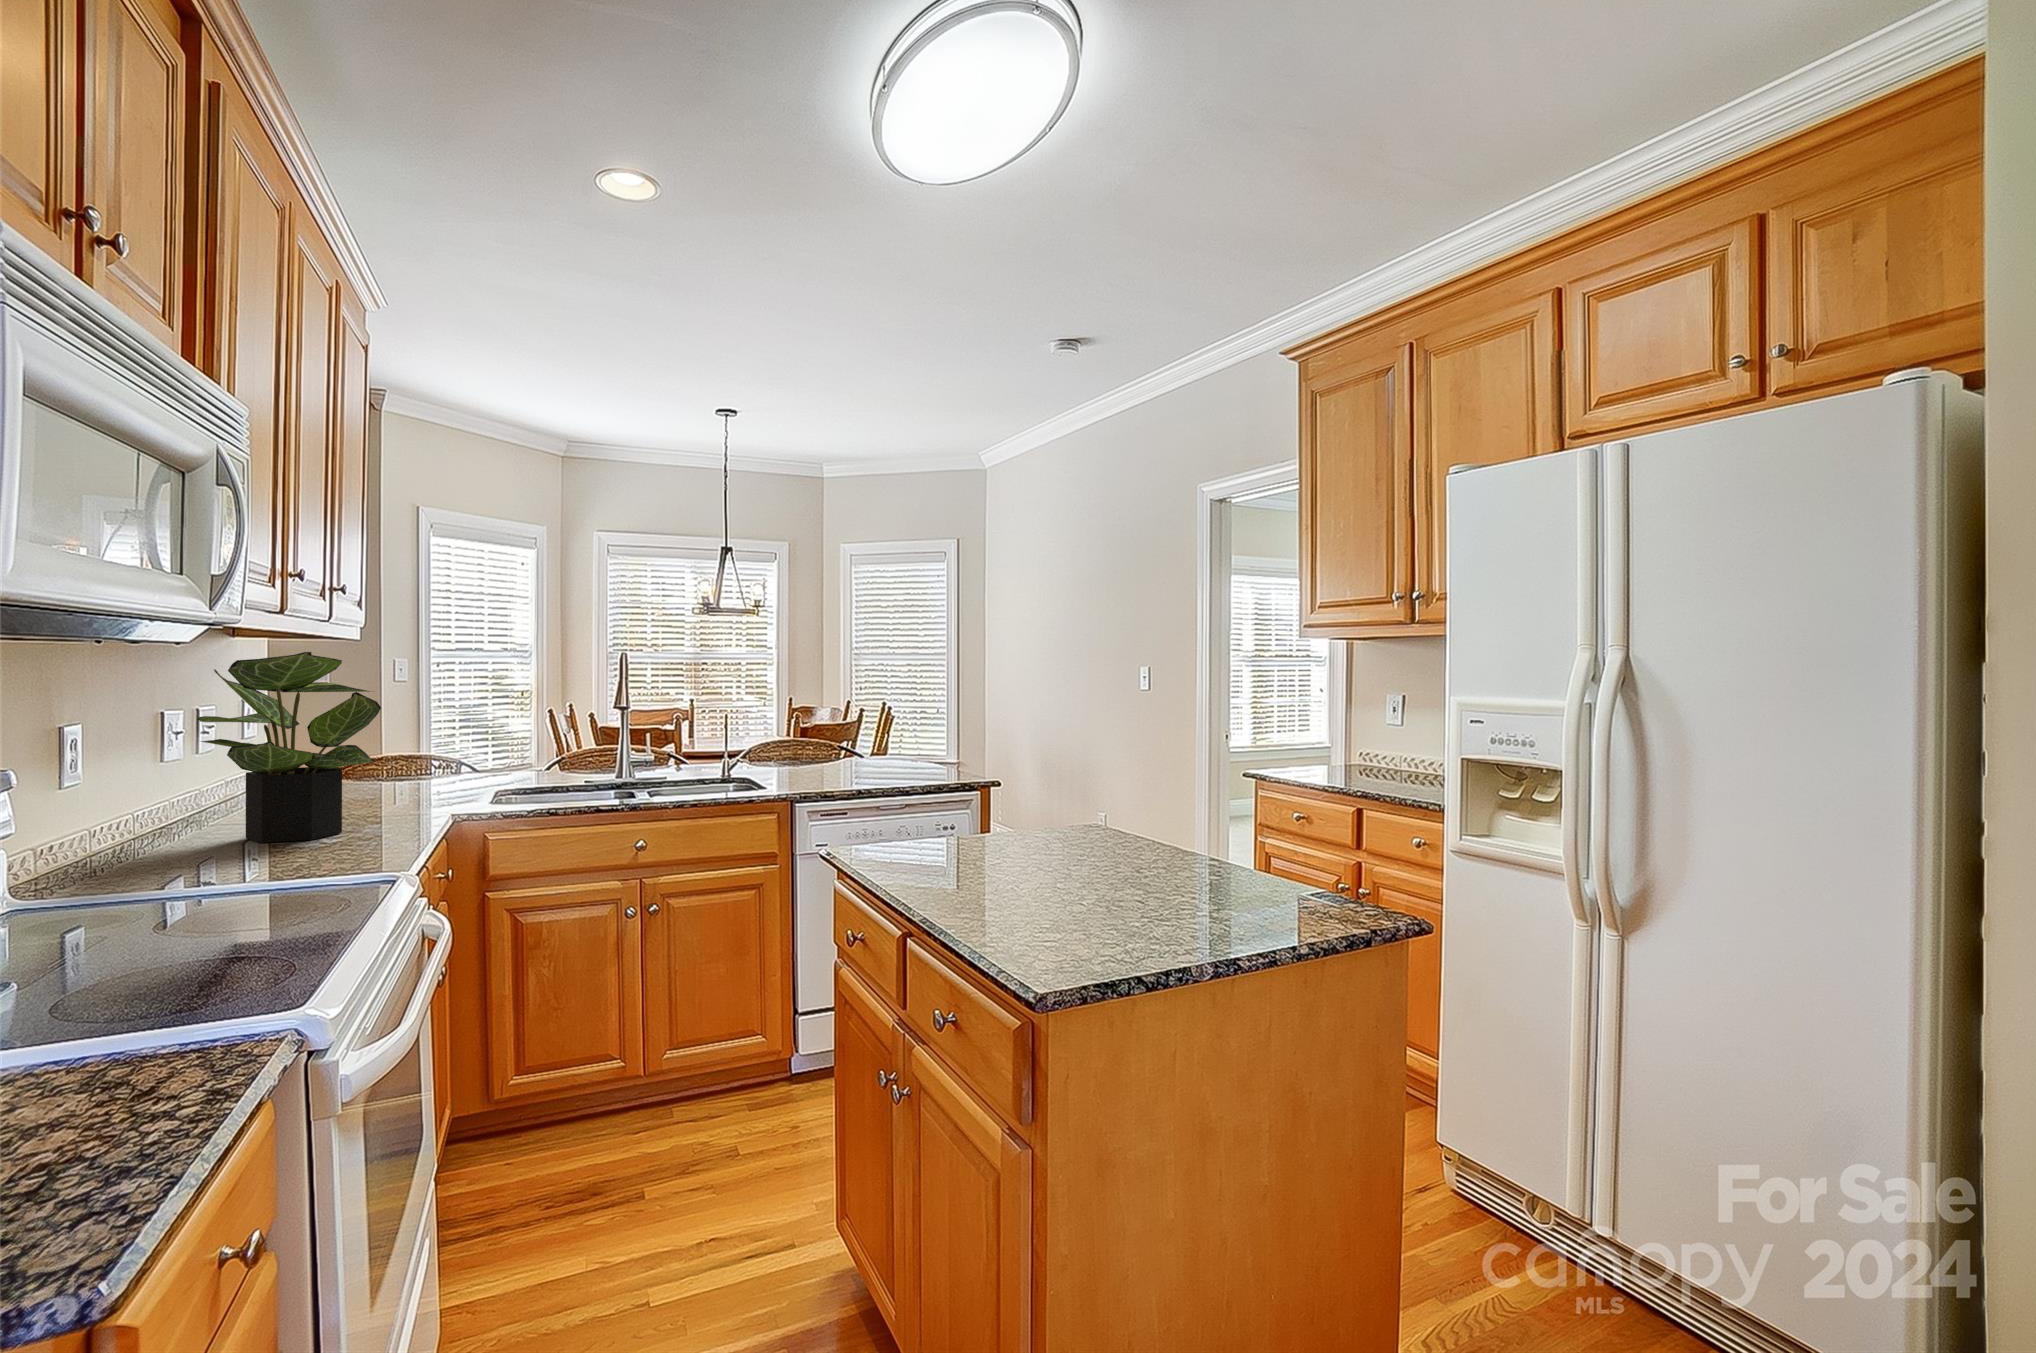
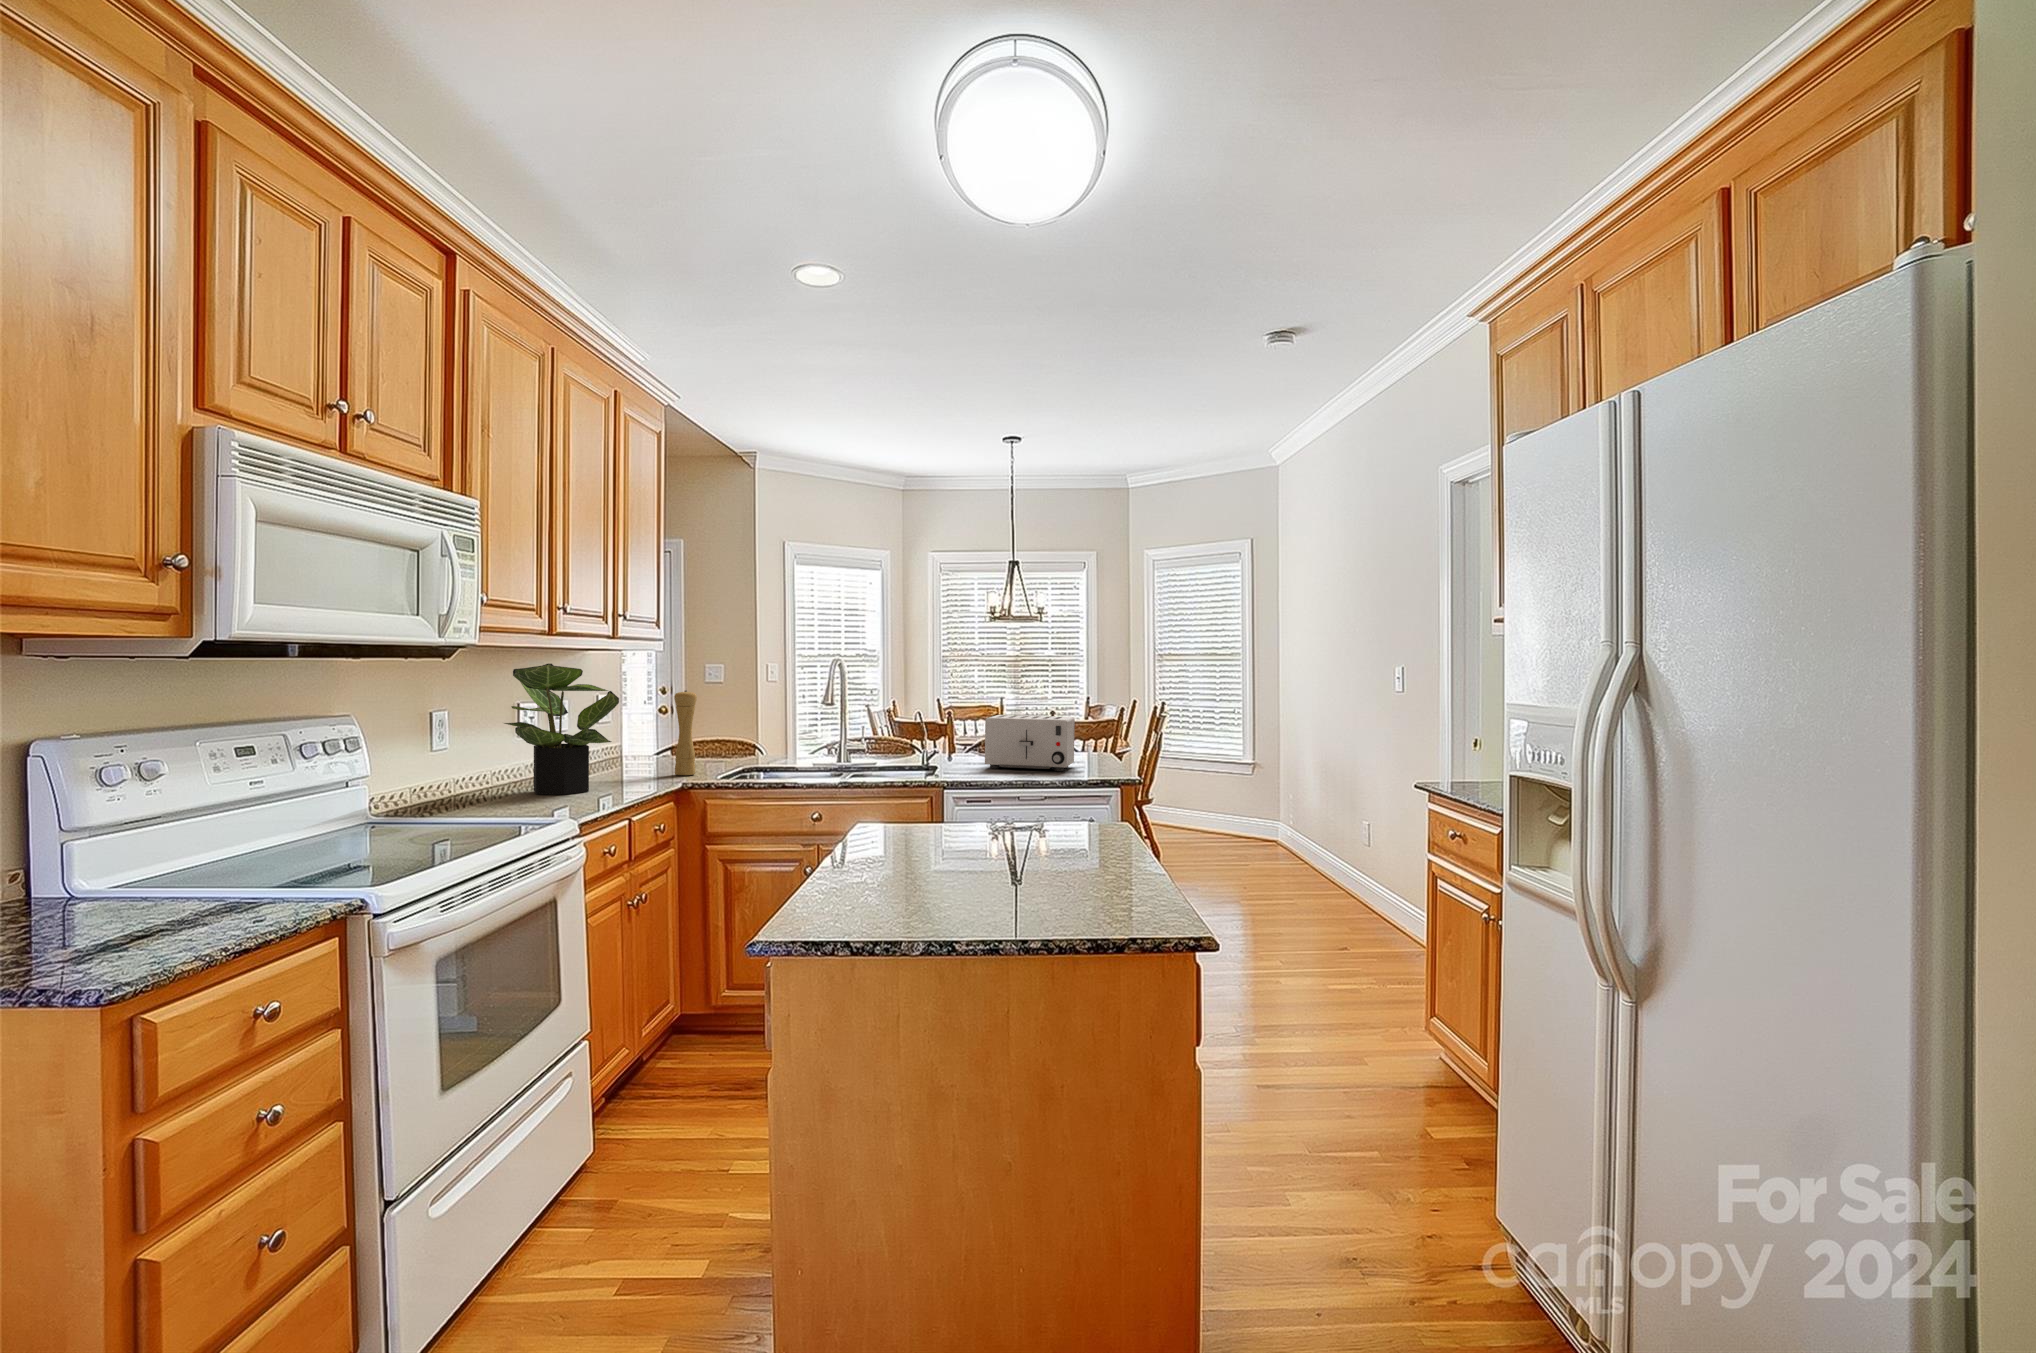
pepper mill: none [423,691,456,803] -> present [674,690,697,775]
toaster: none [800,713,895,773] -> present [985,715,1075,771]

